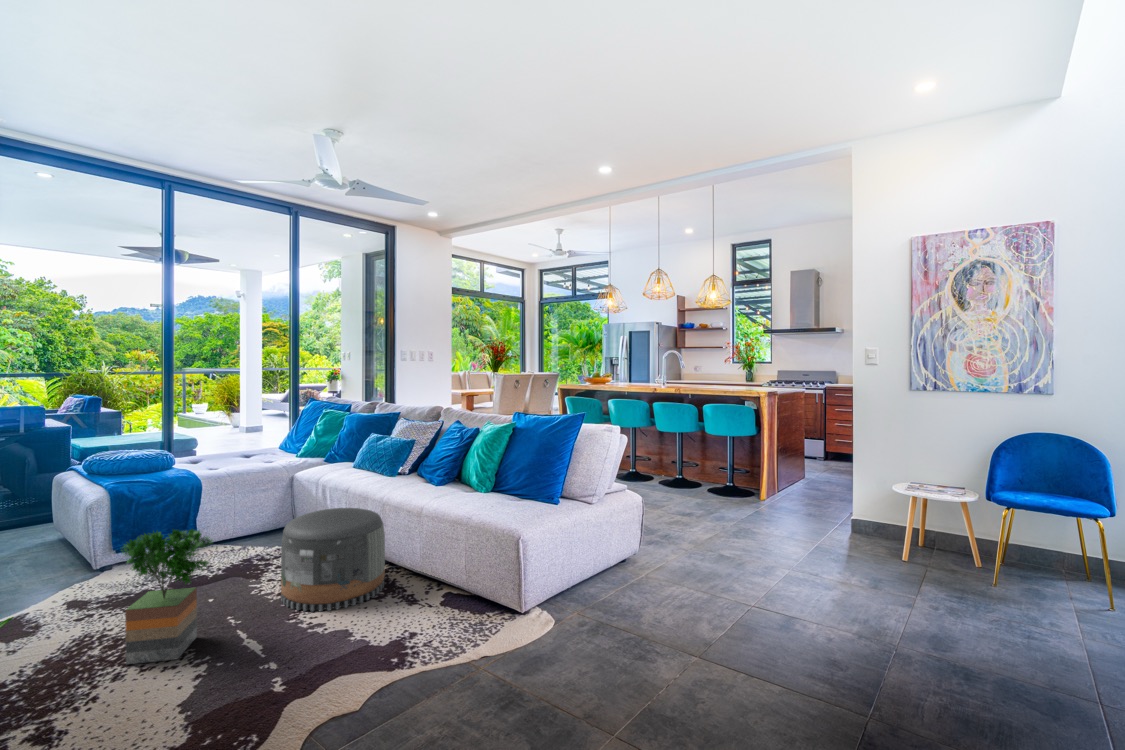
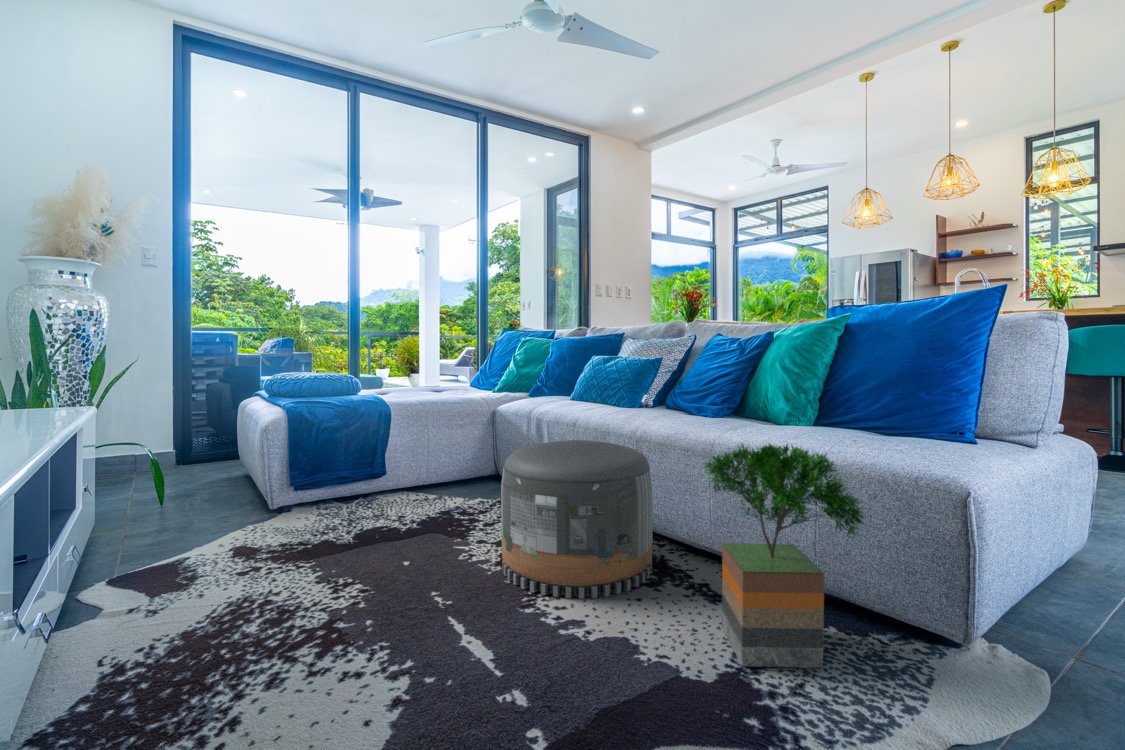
potted tree: present [123,529,212,664] -> present [705,443,866,668]

